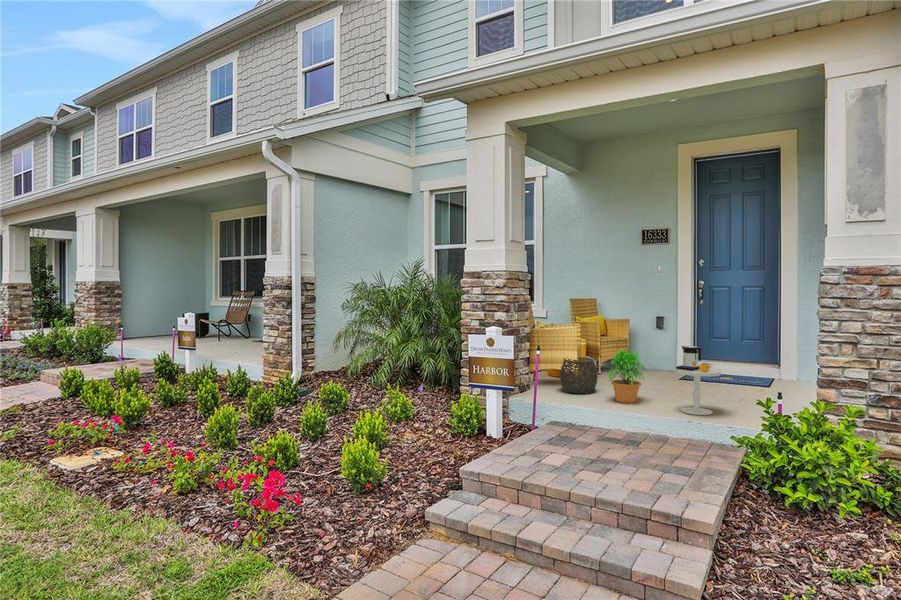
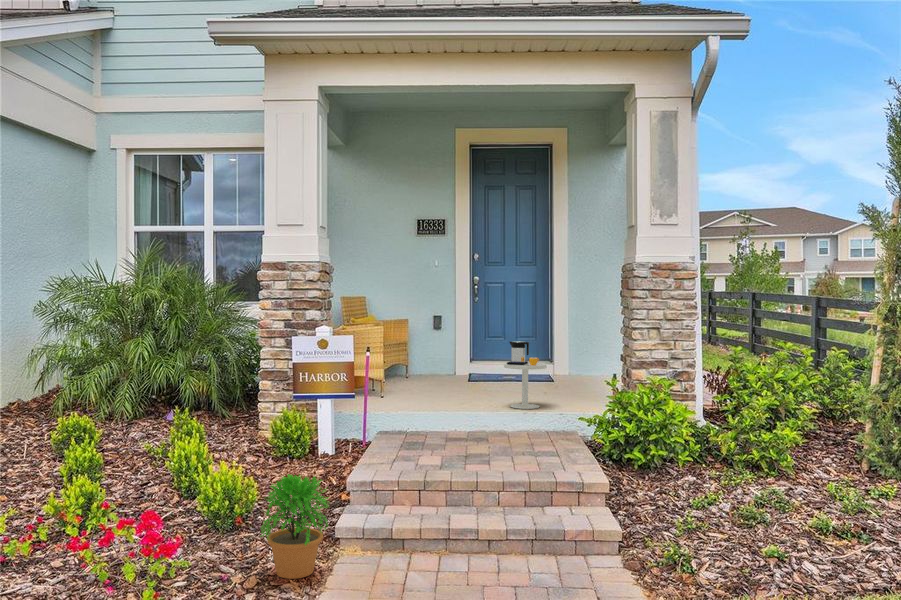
potted plant: present [608,350,644,403] -> present [260,474,329,579]
woven basket: present [560,357,598,393] -> none [370,364,413,404]

